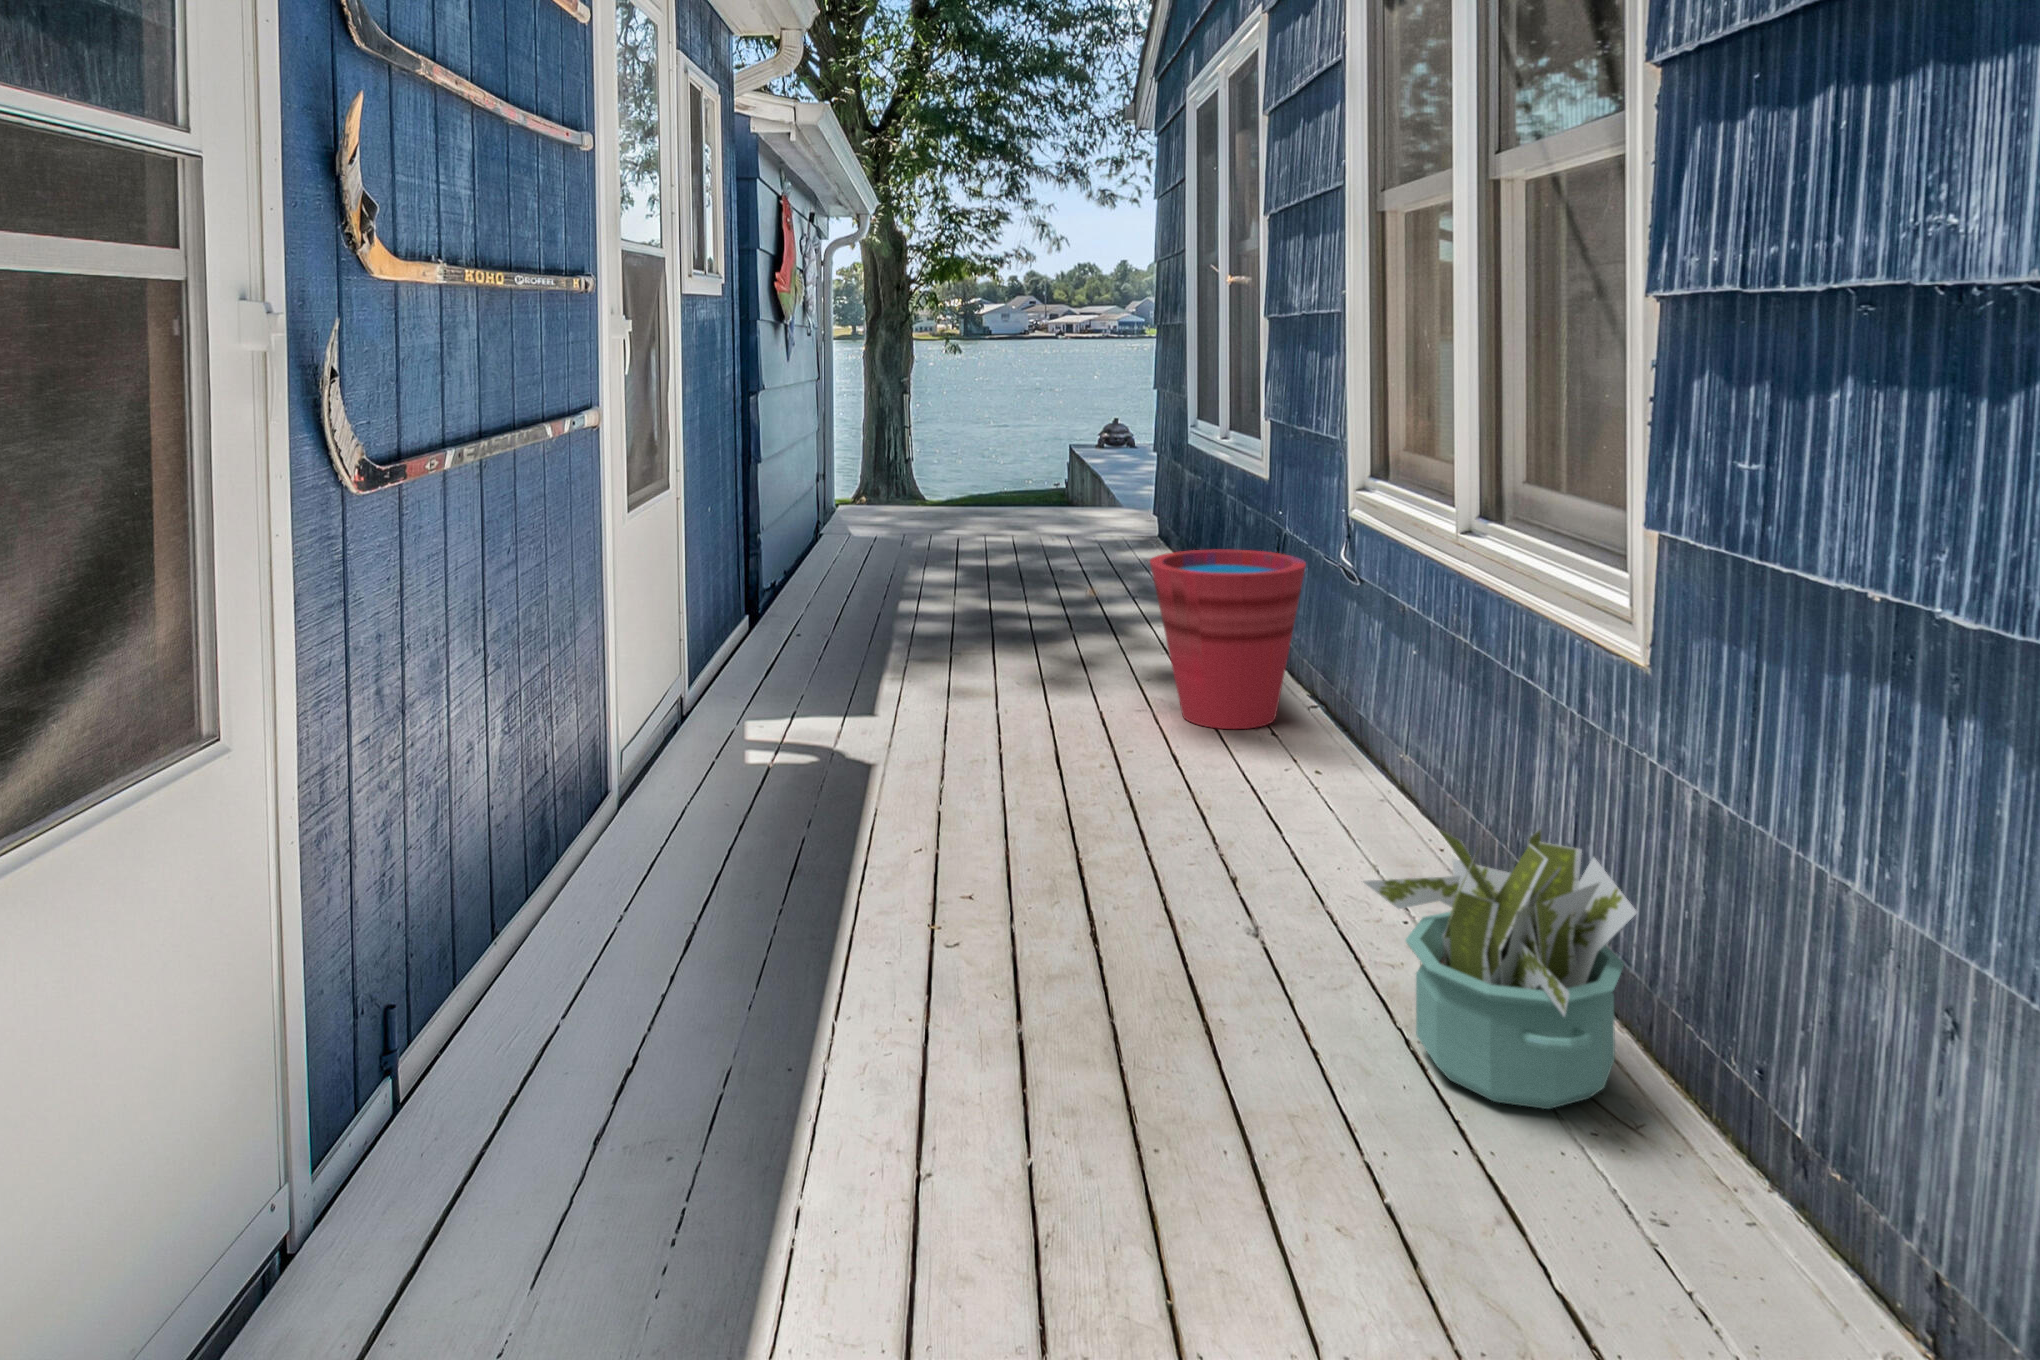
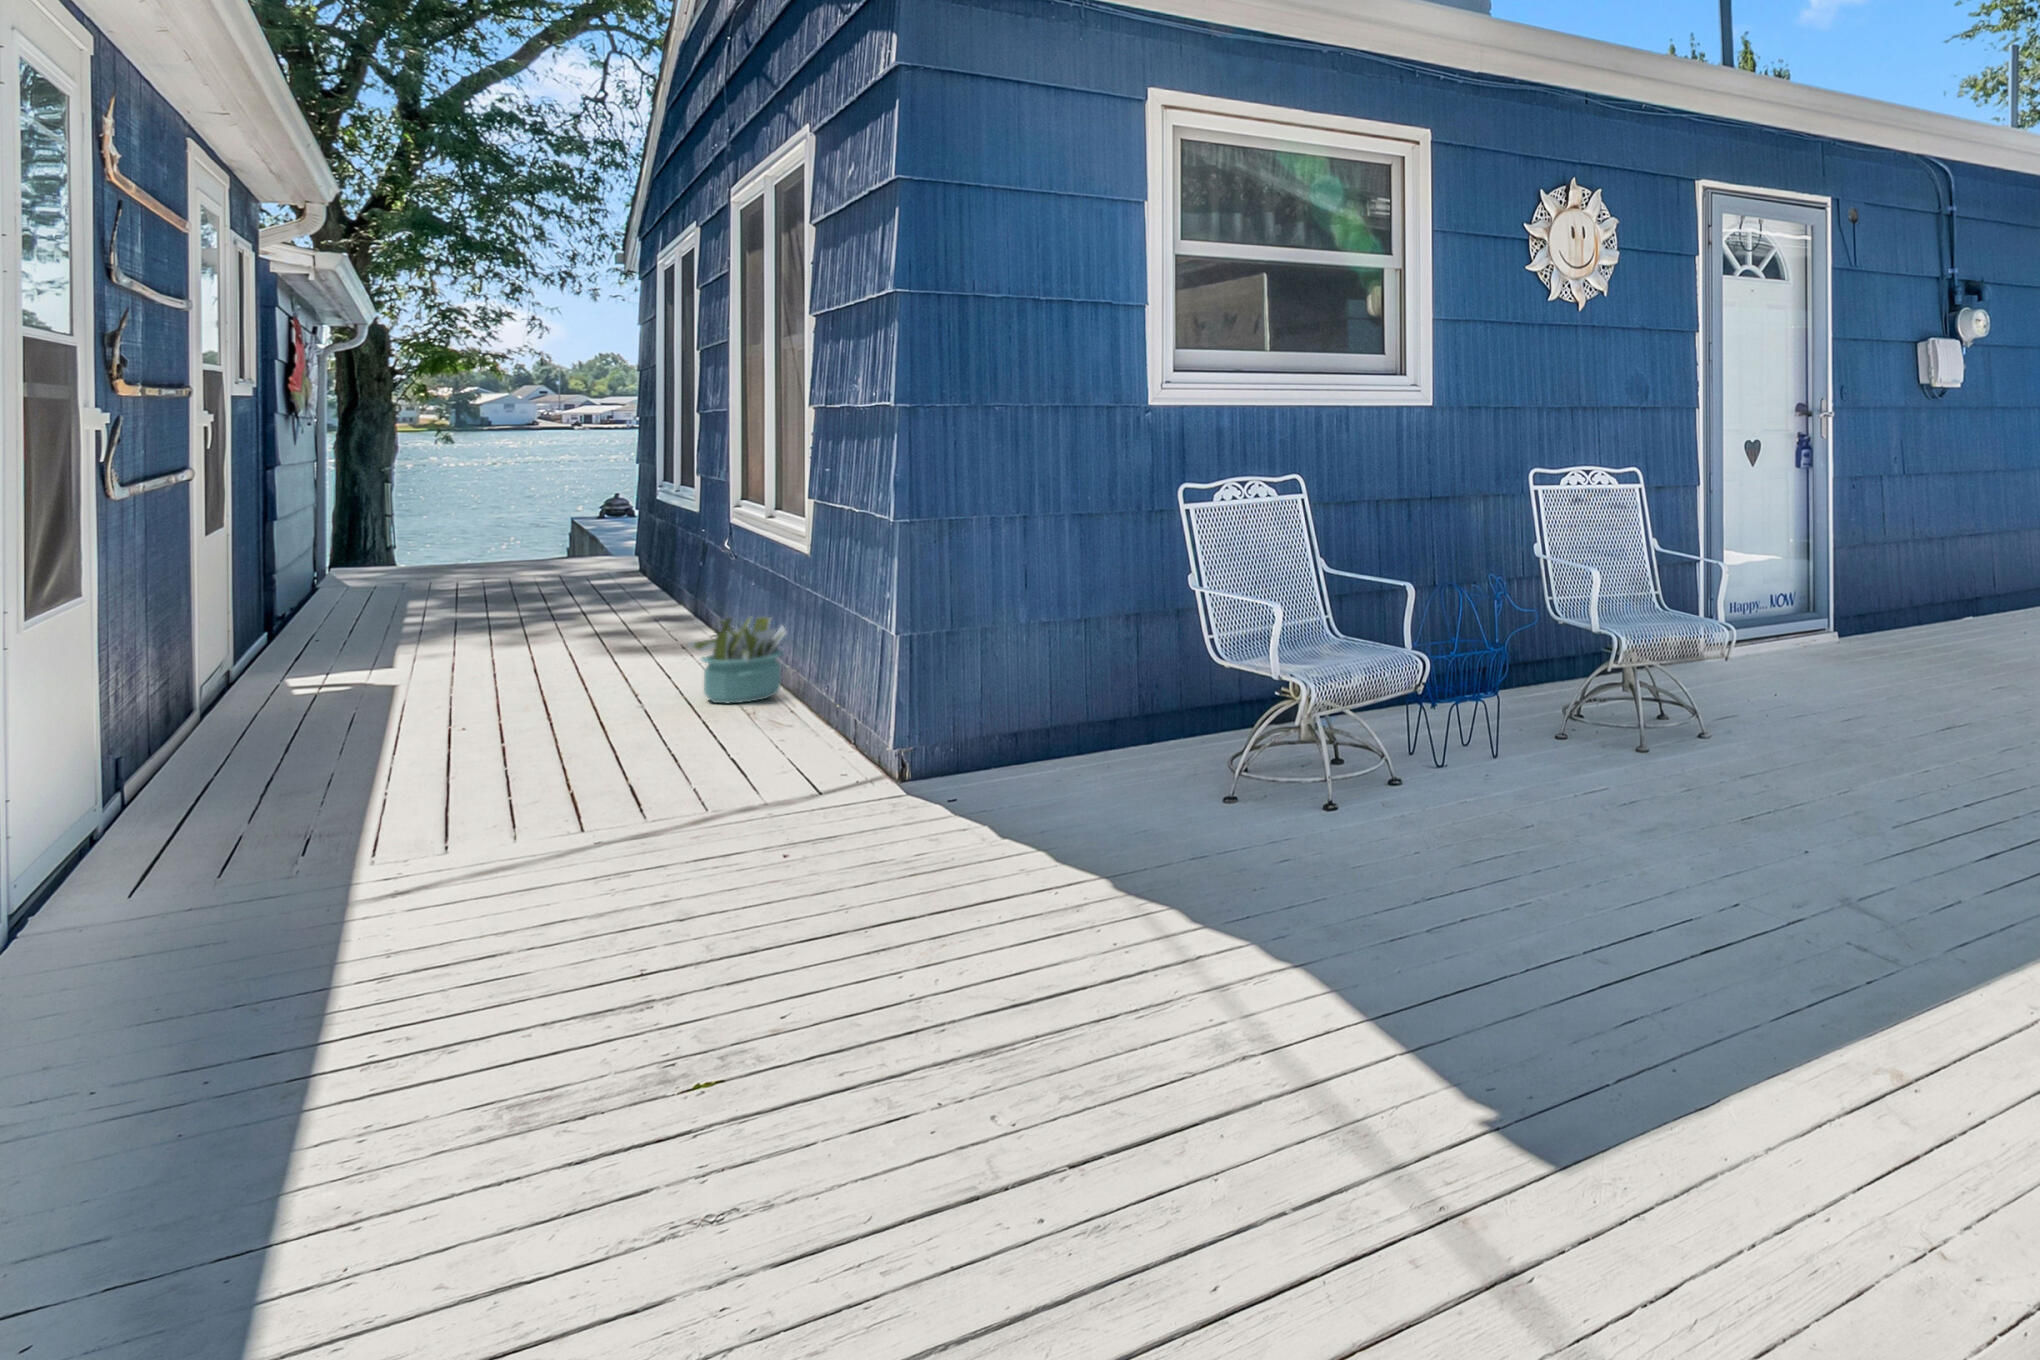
bucket: present [1150,549,1306,729] -> none [613,551,714,646]

